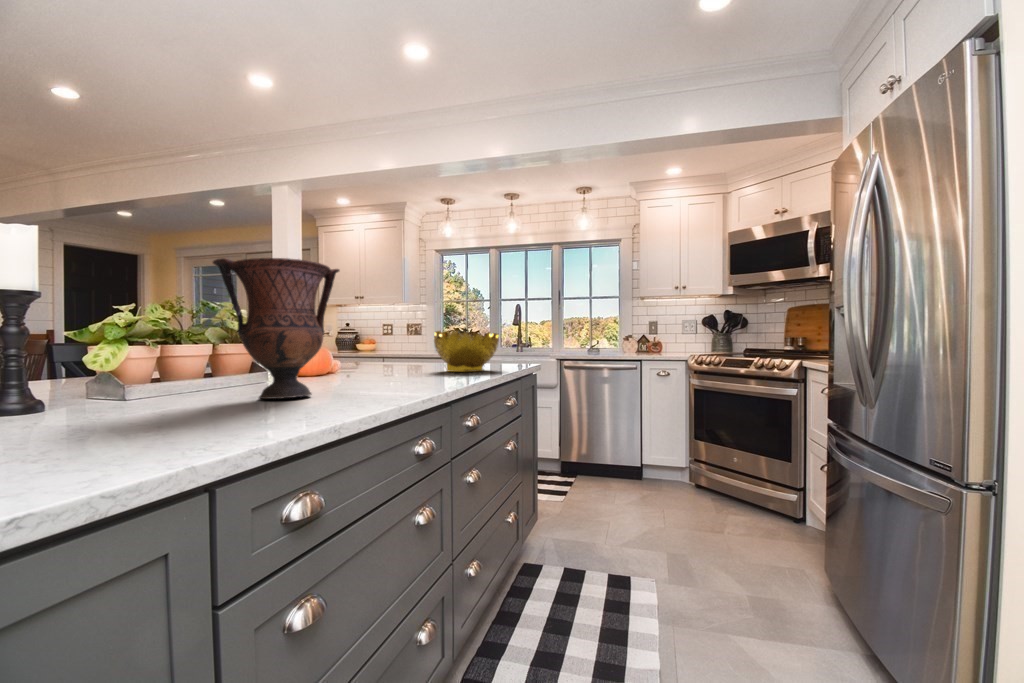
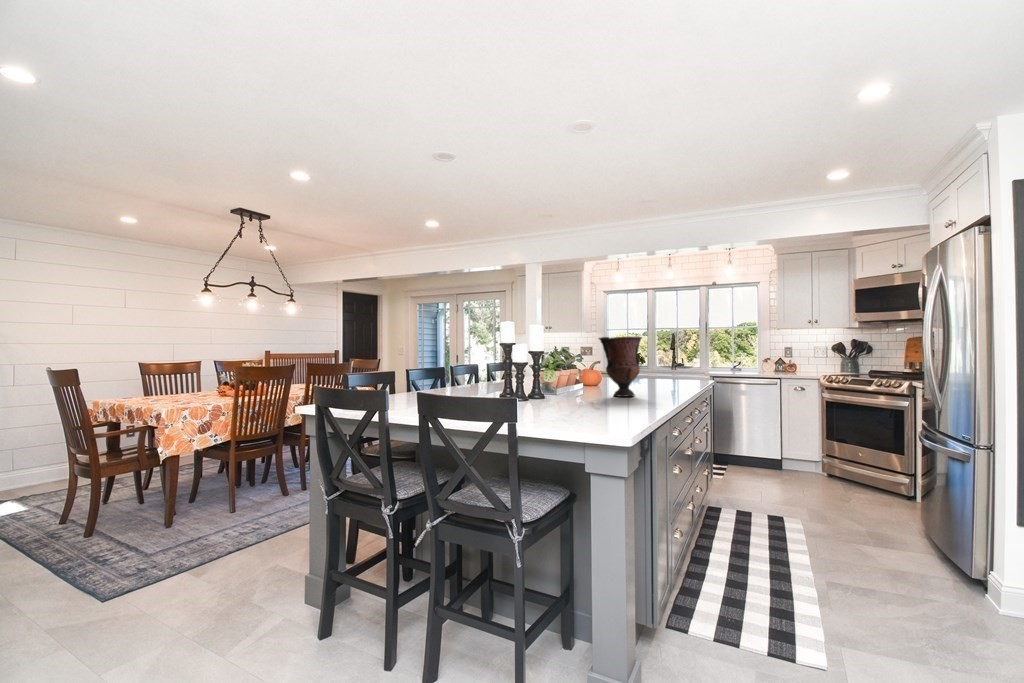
decorative bowl: present [434,331,499,372] -> none [652,360,694,386]

